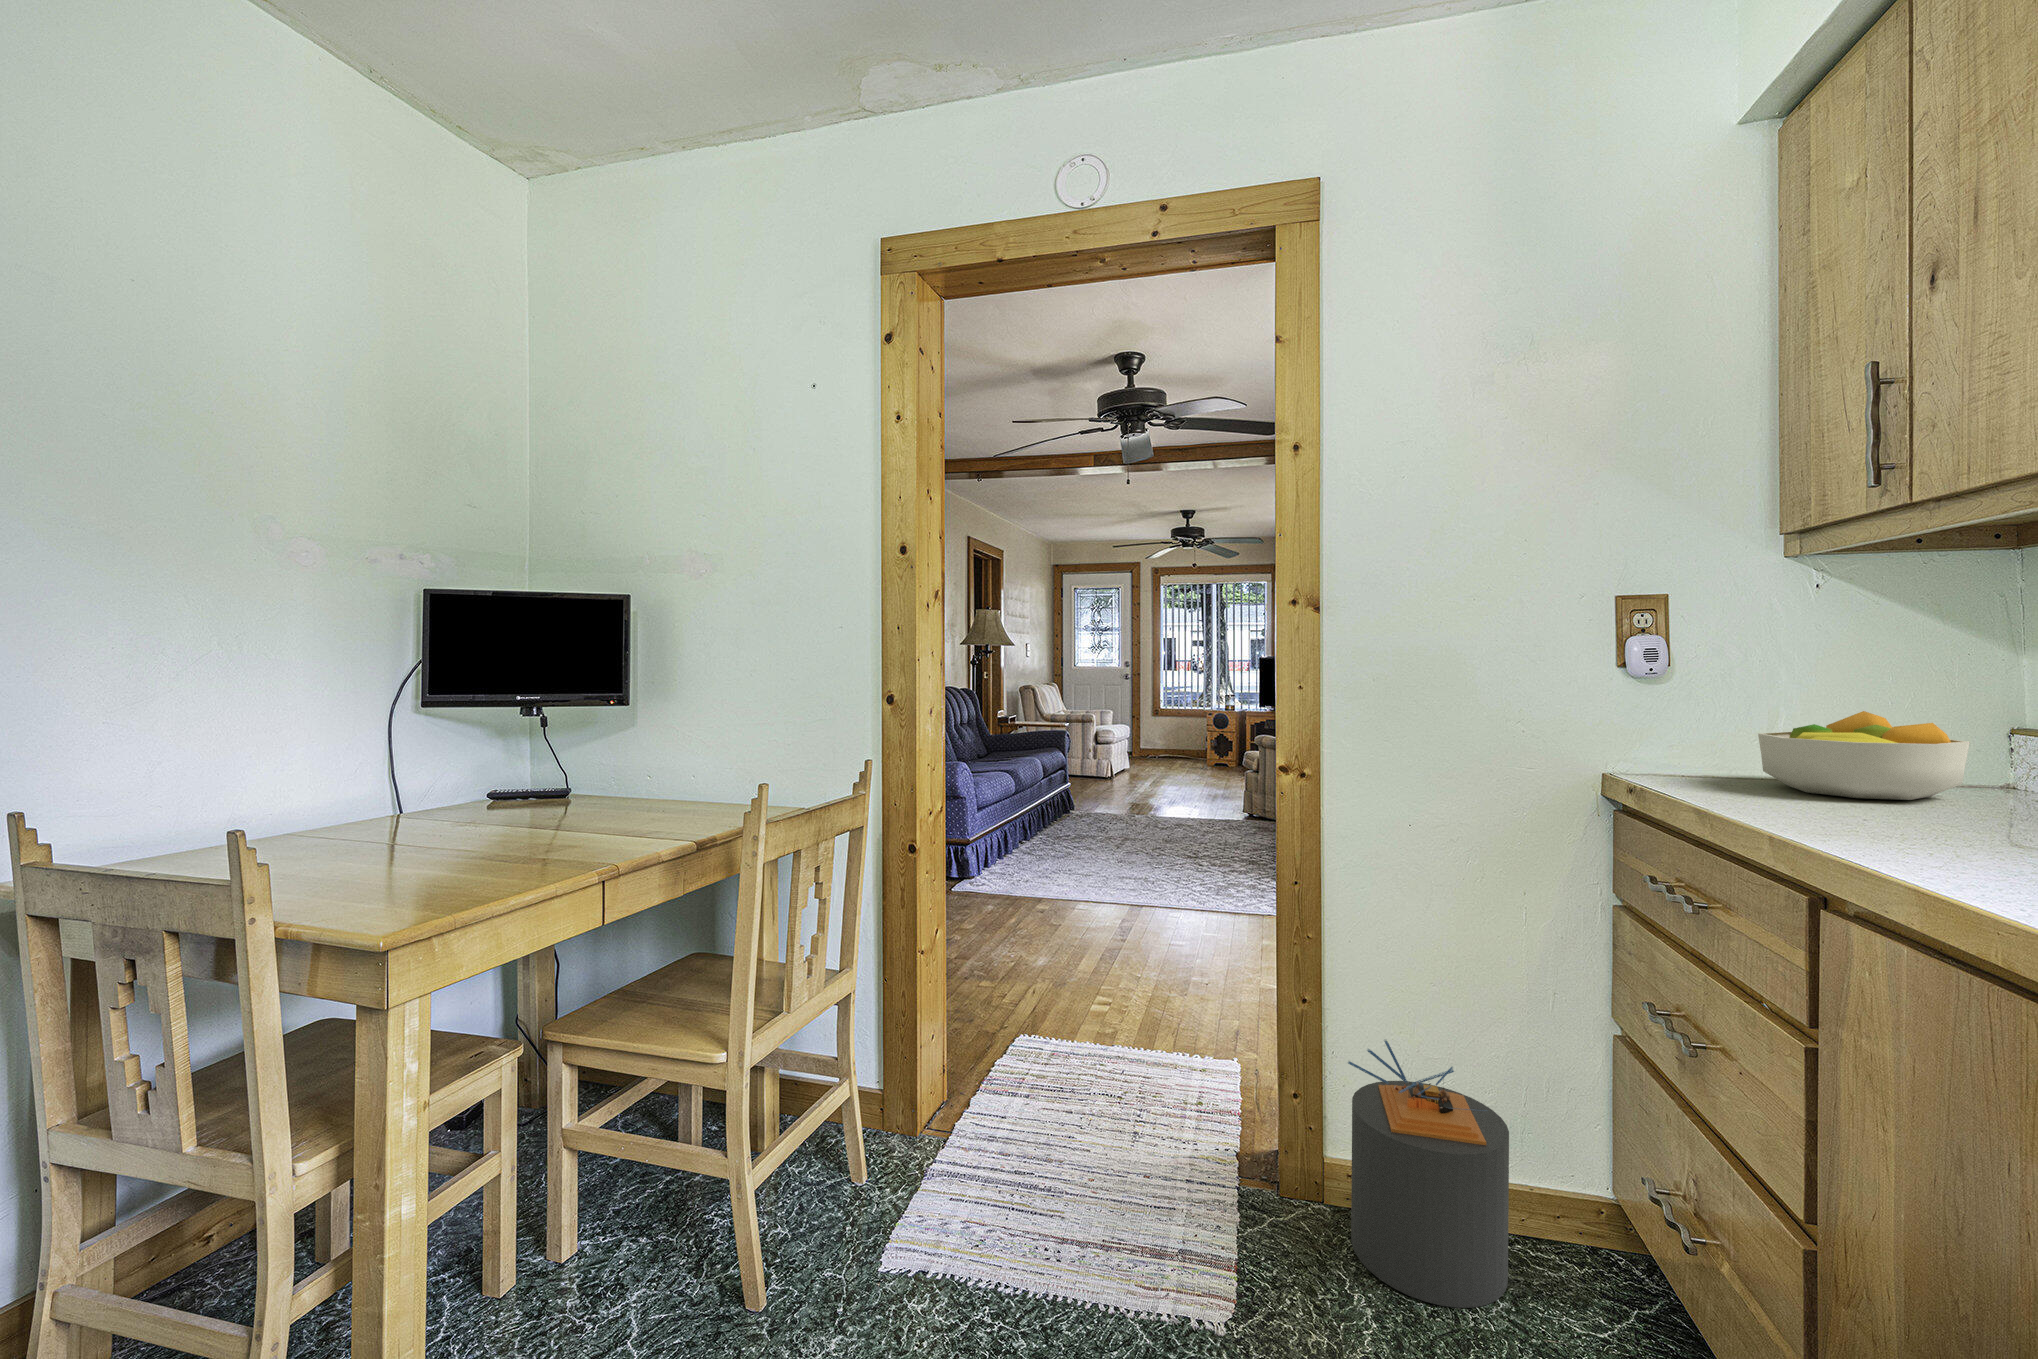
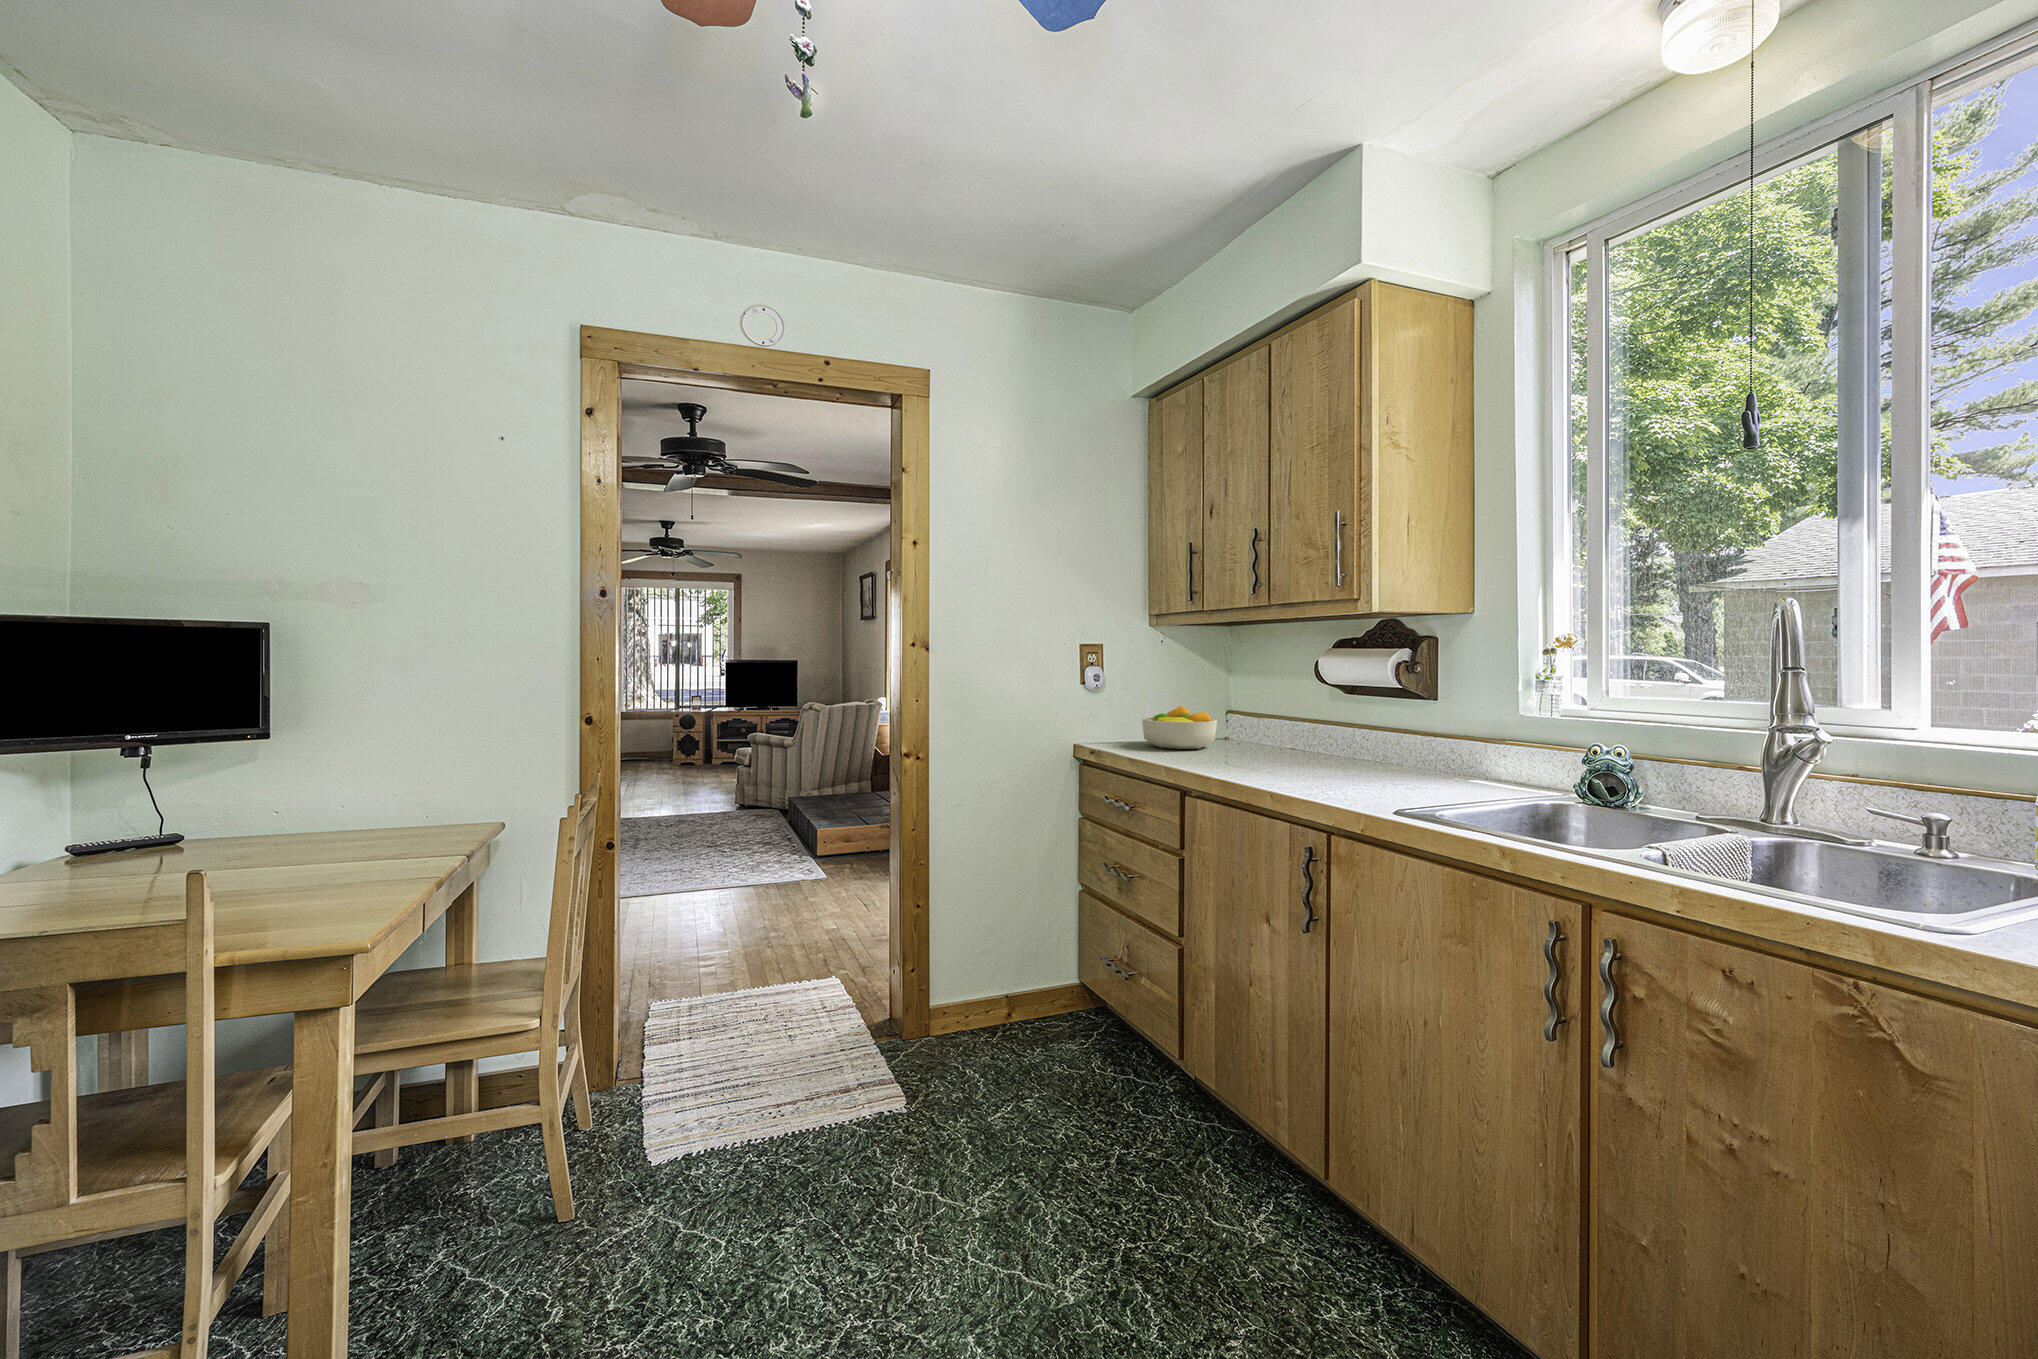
trash can: present [1348,1040,1509,1308] -> none [947,915,1040,1061]

